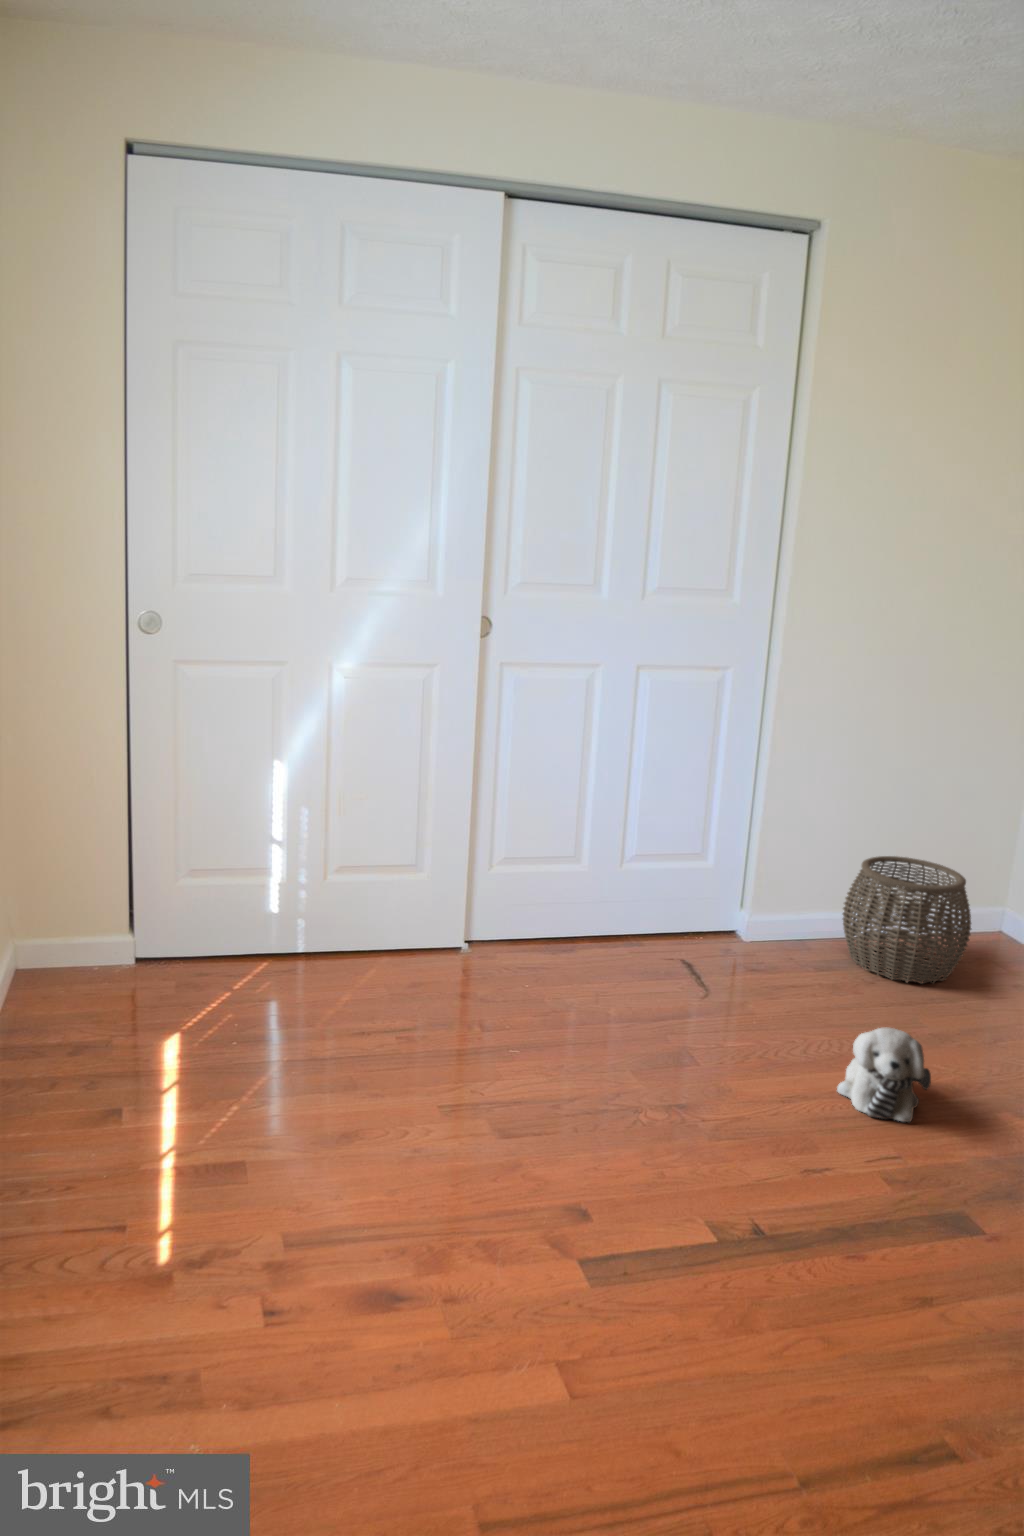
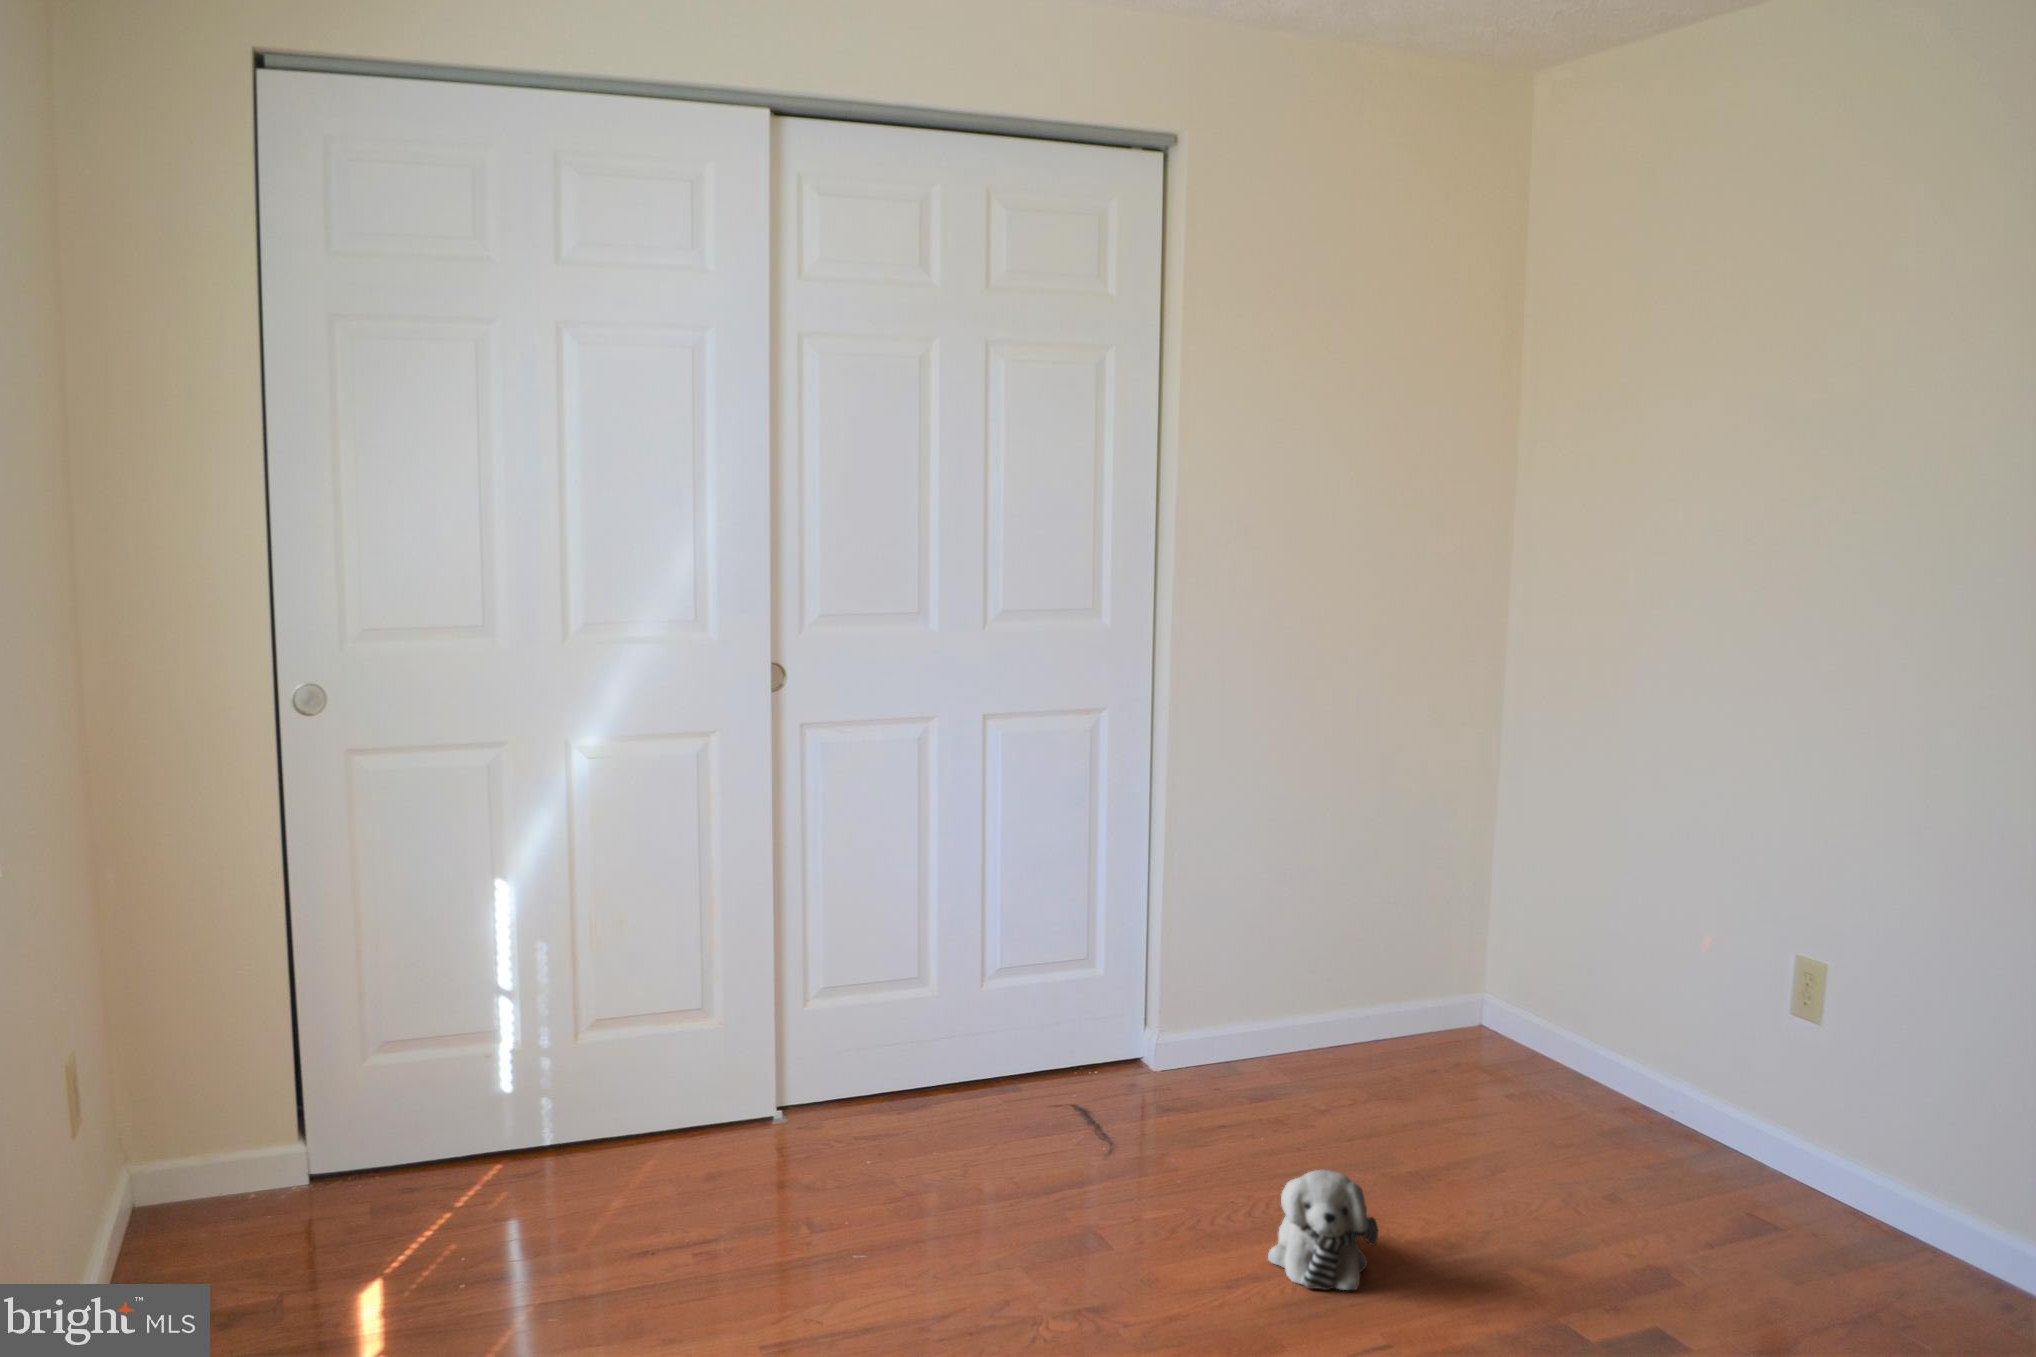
woven basket: present [843,856,971,984] -> none [1276,939,1434,1106]

